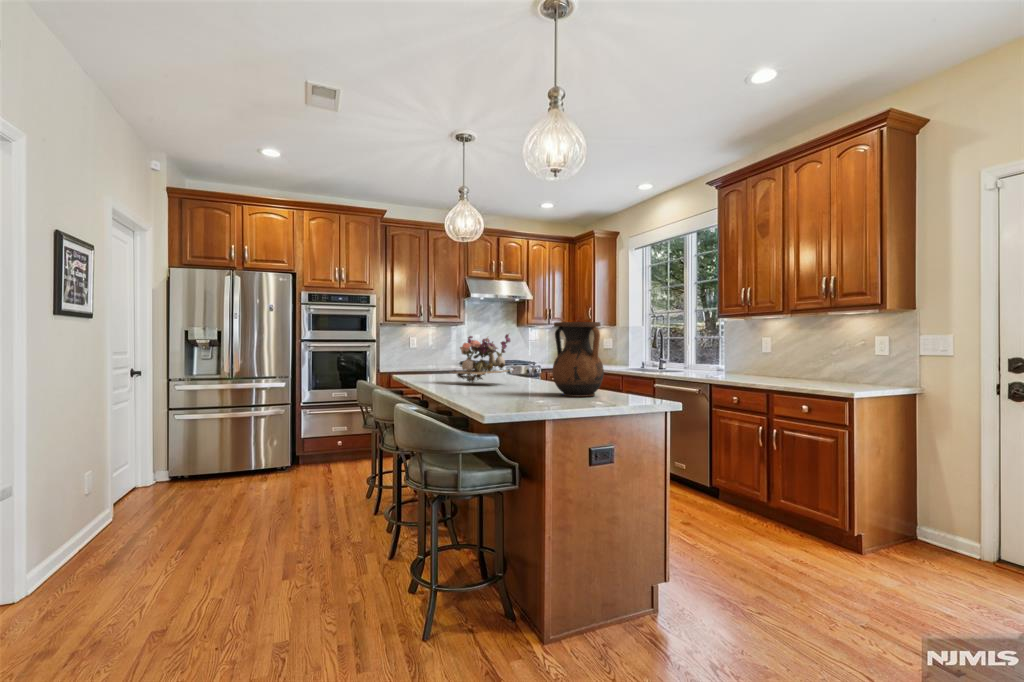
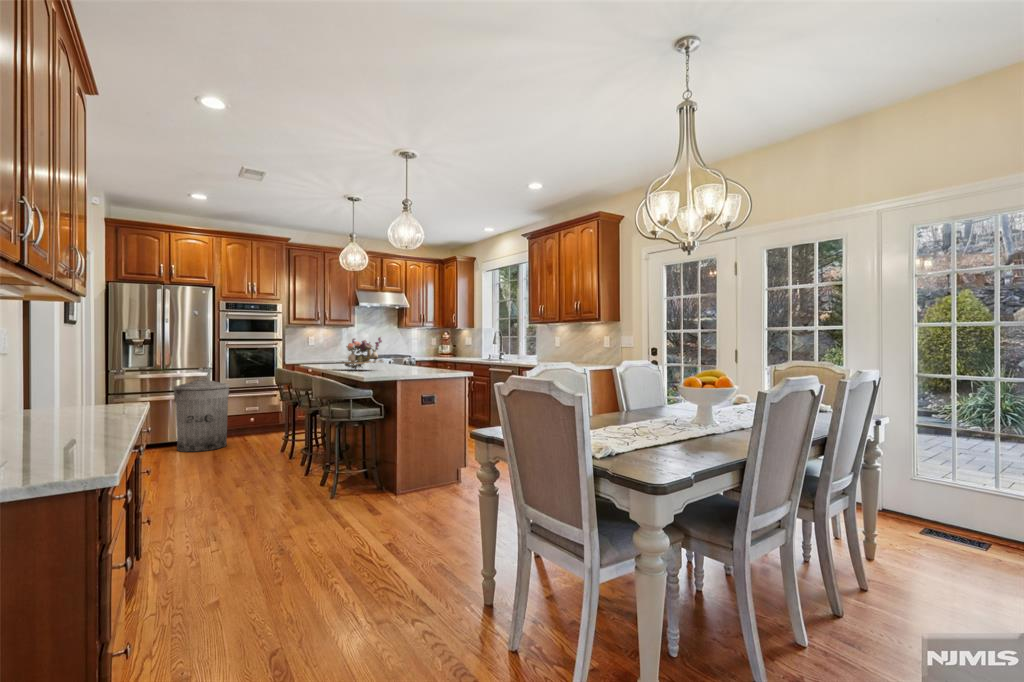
vase: present [552,322,604,397] -> none [403,332,434,376]
trash can: none [240,390,310,489] -> present [173,380,230,452]

